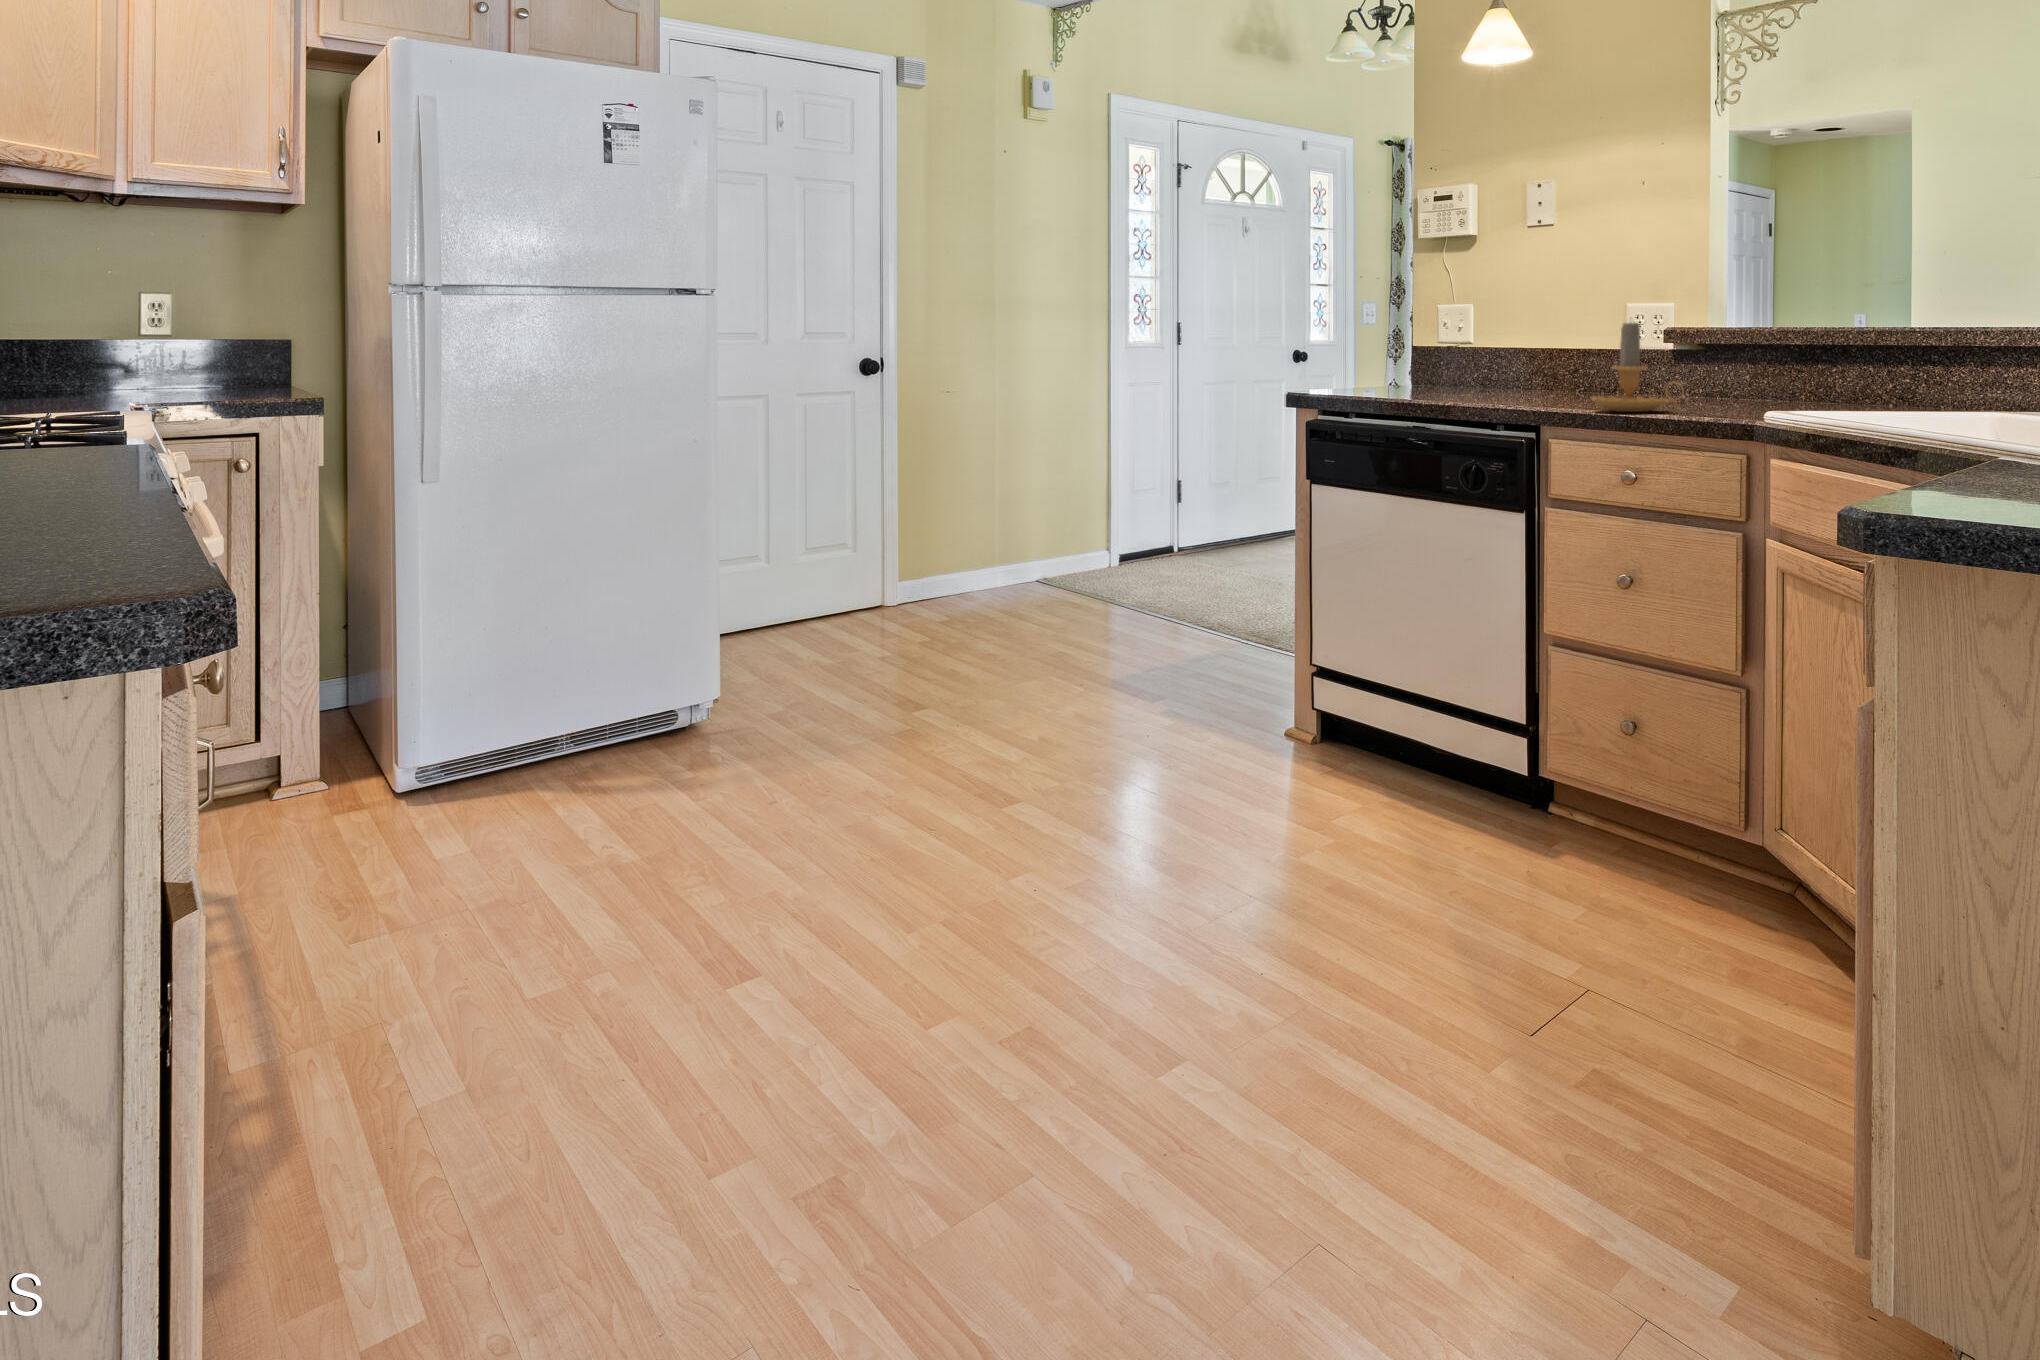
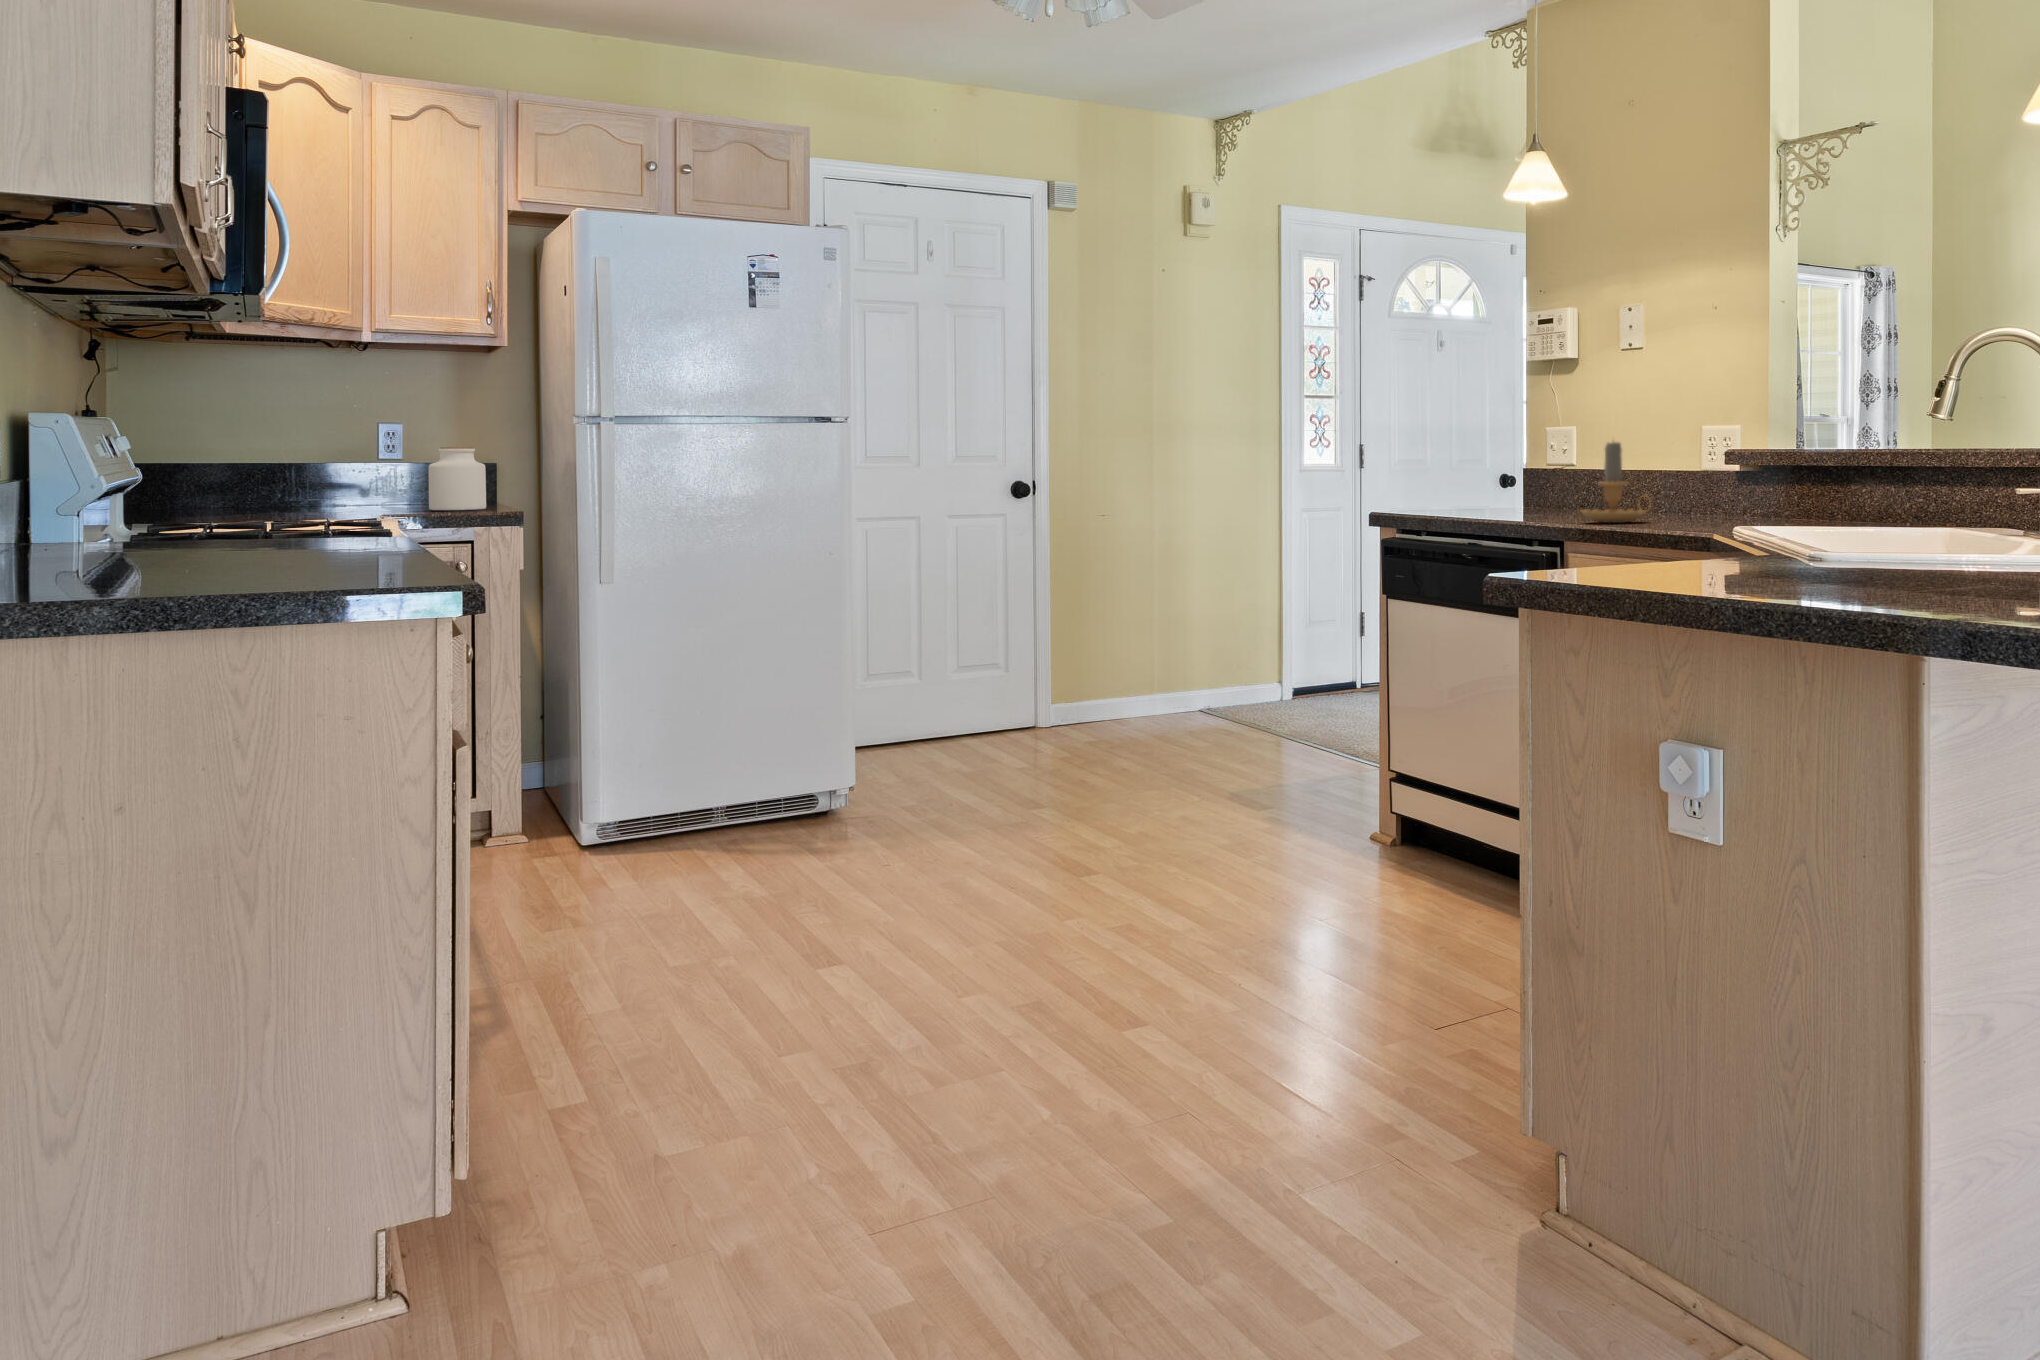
jar: none [207,320,280,393] -> present [428,447,486,510]

